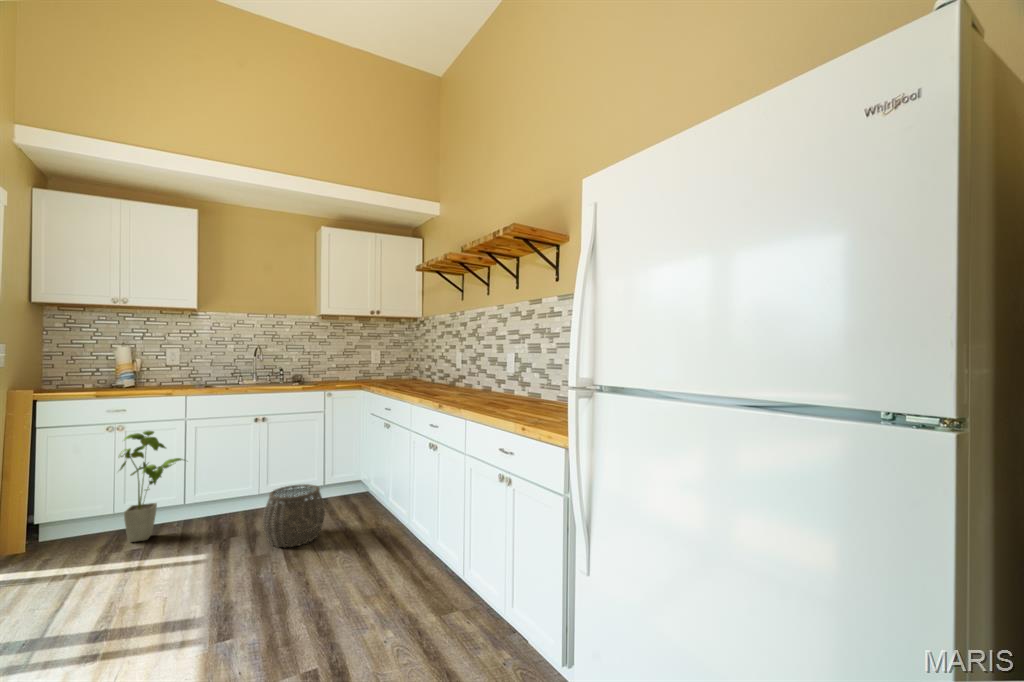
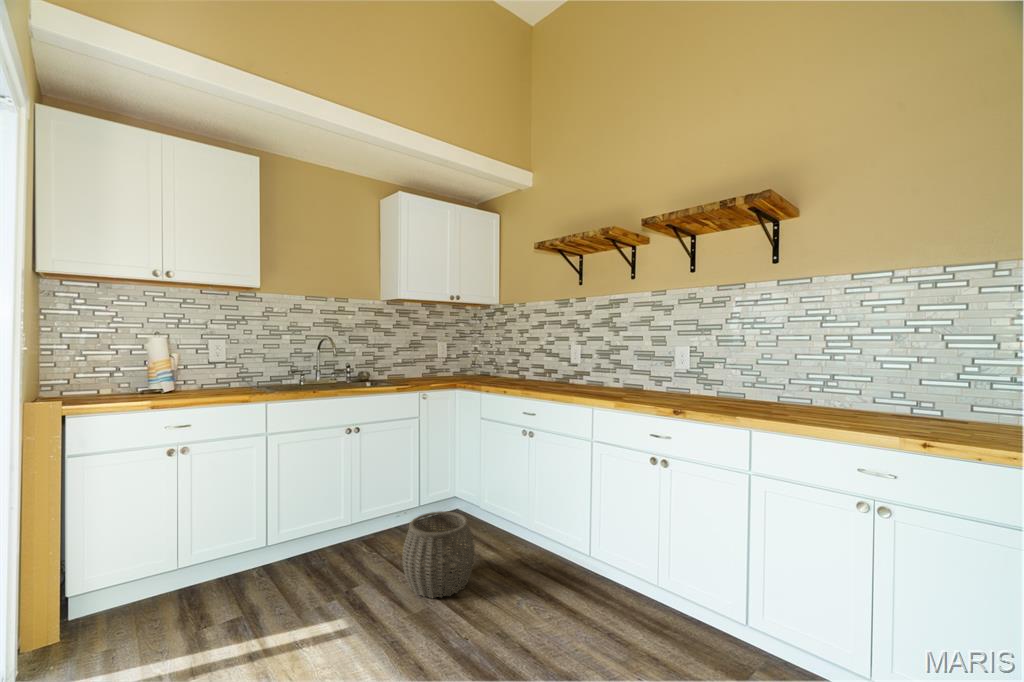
house plant: present [119,431,183,542] -> none [188,454,279,610]

